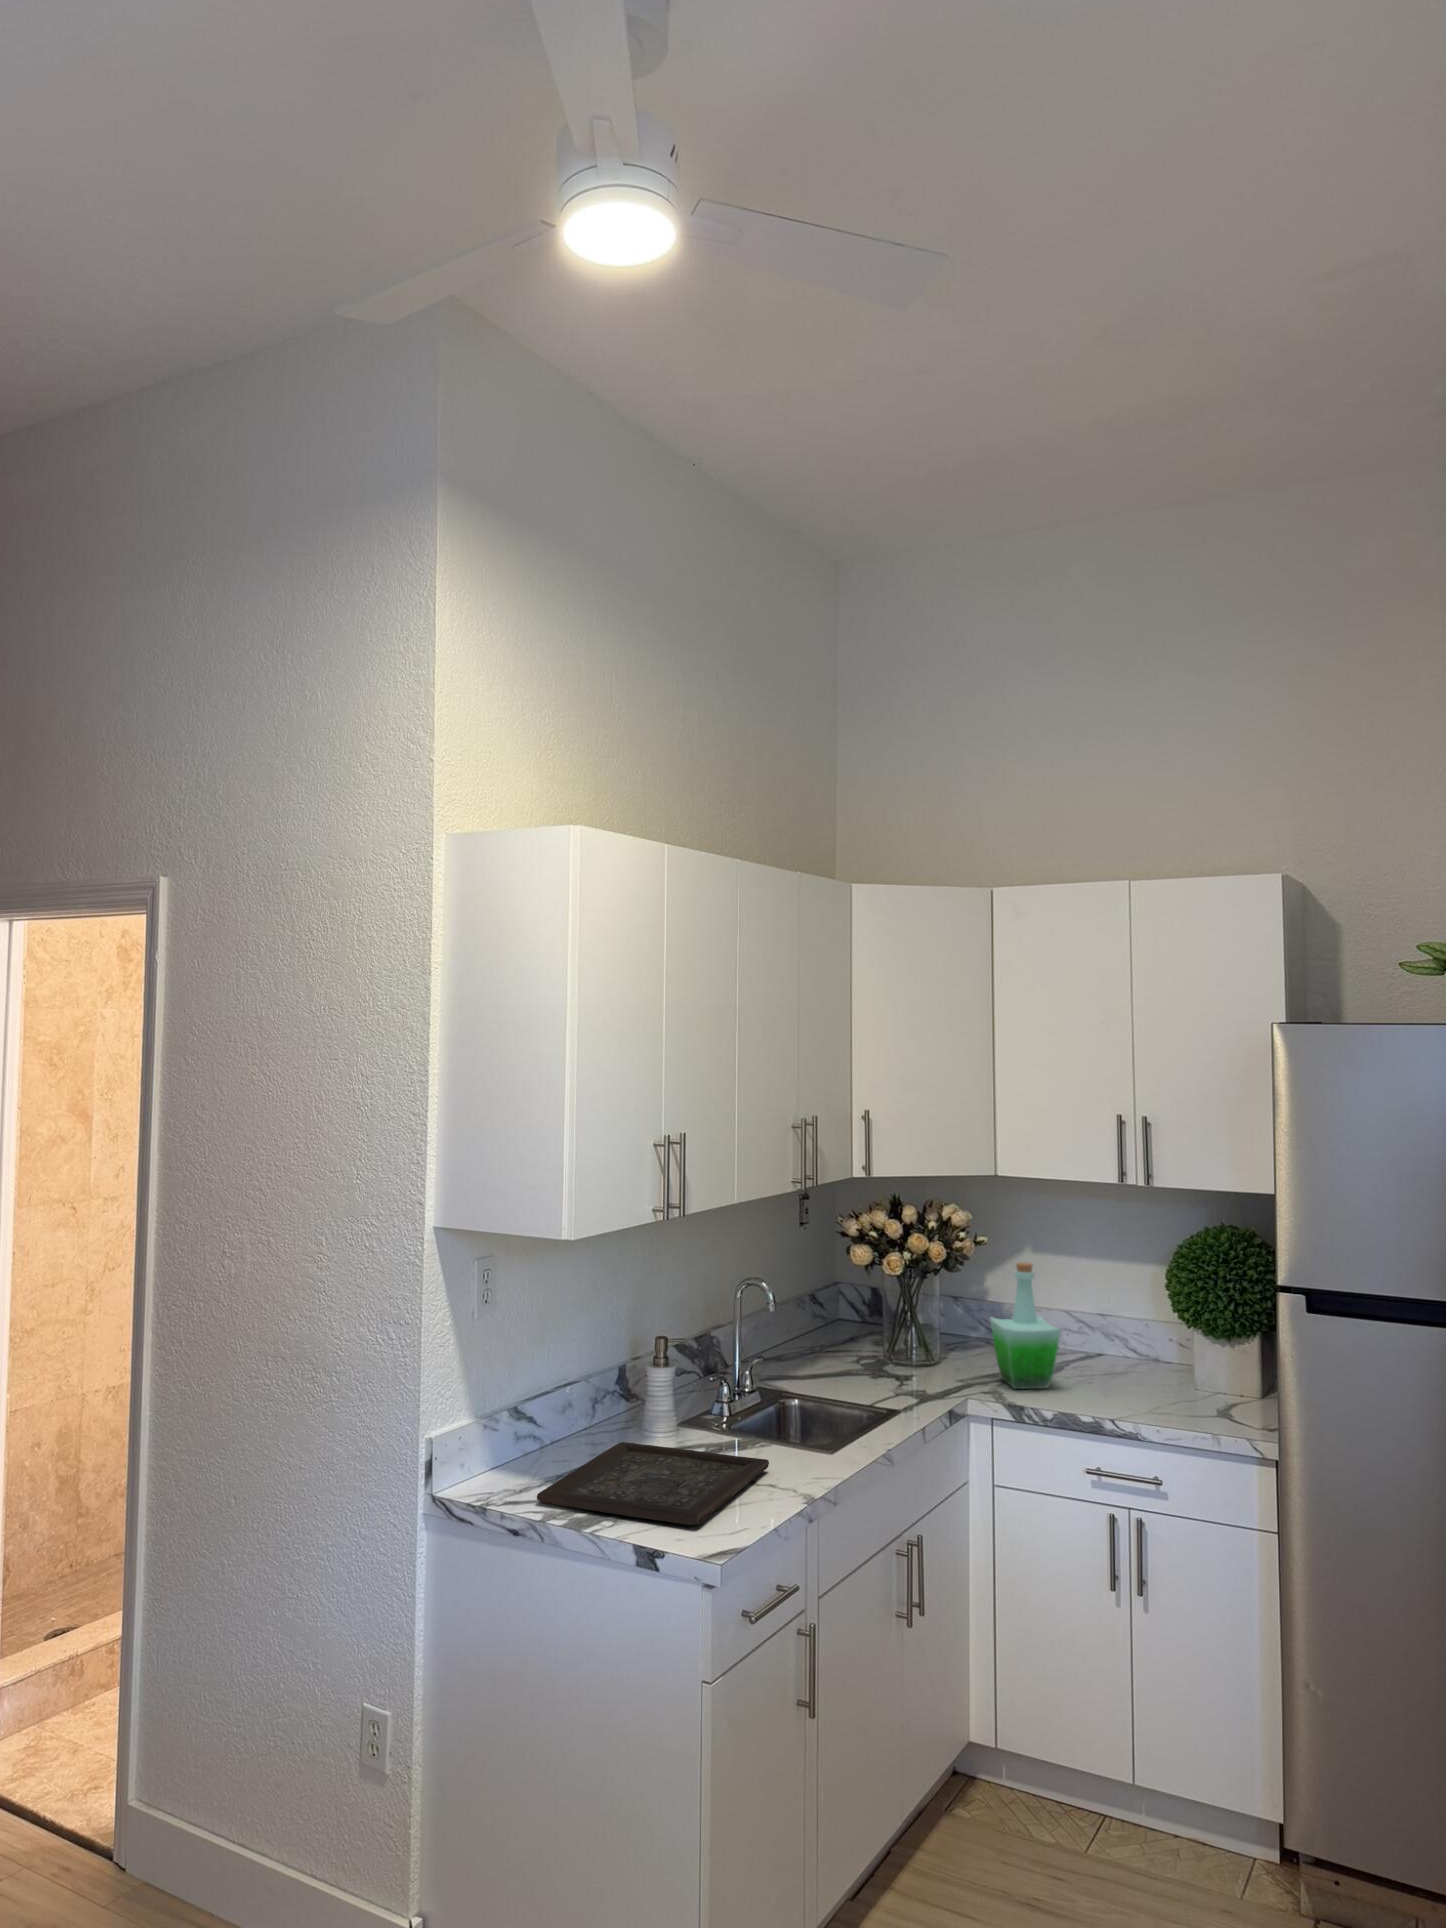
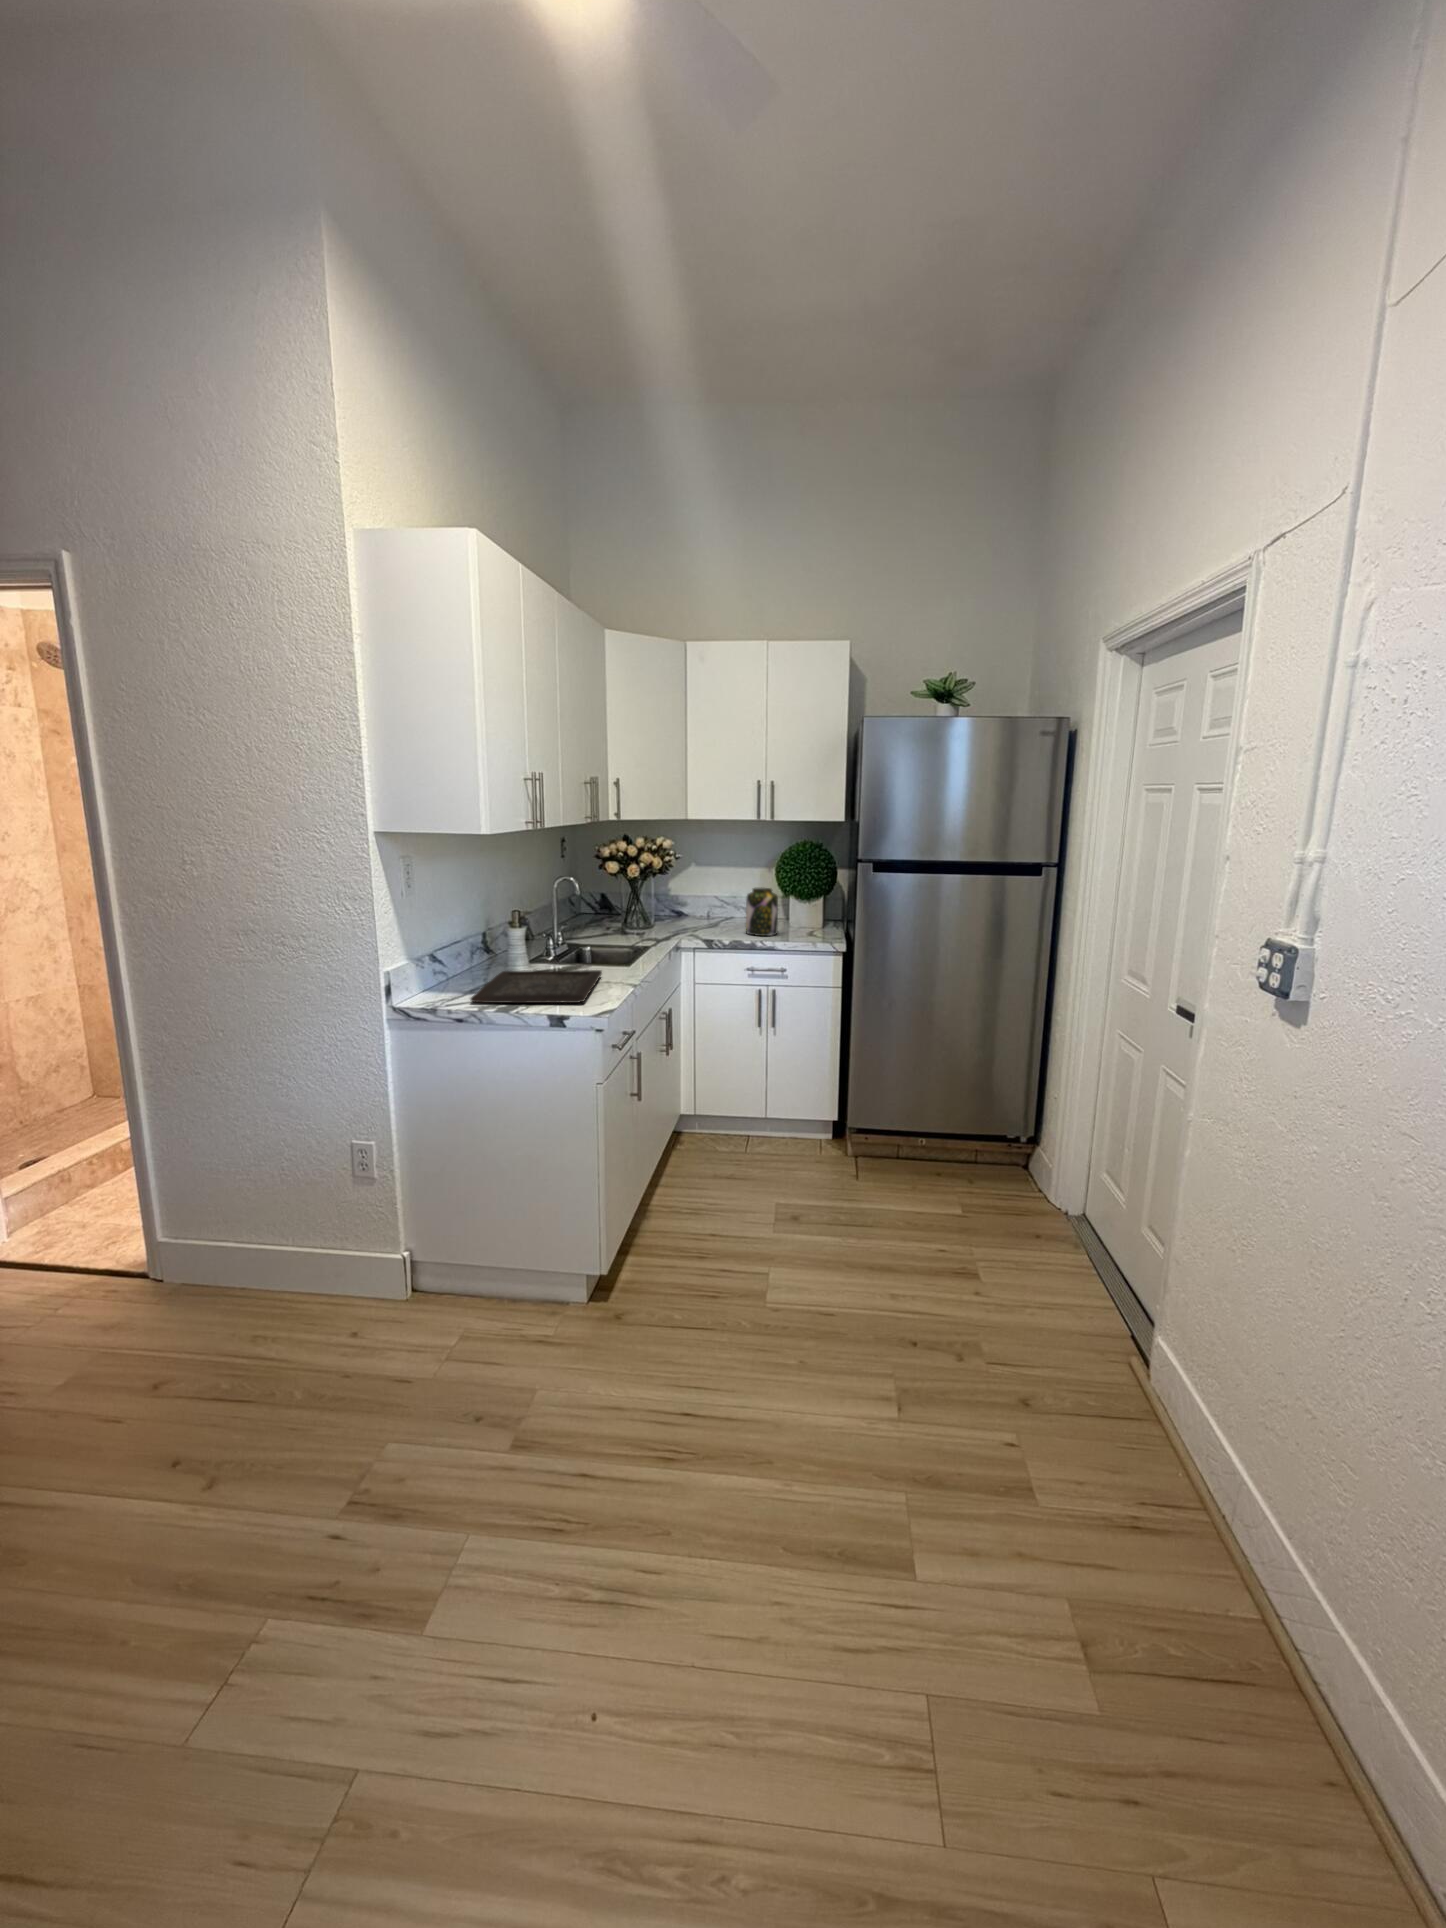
bottle: present [990,1262,1060,1389] -> none [687,867,727,934]
jar: none [1098,1307,1159,1405] -> present [746,888,778,936]

